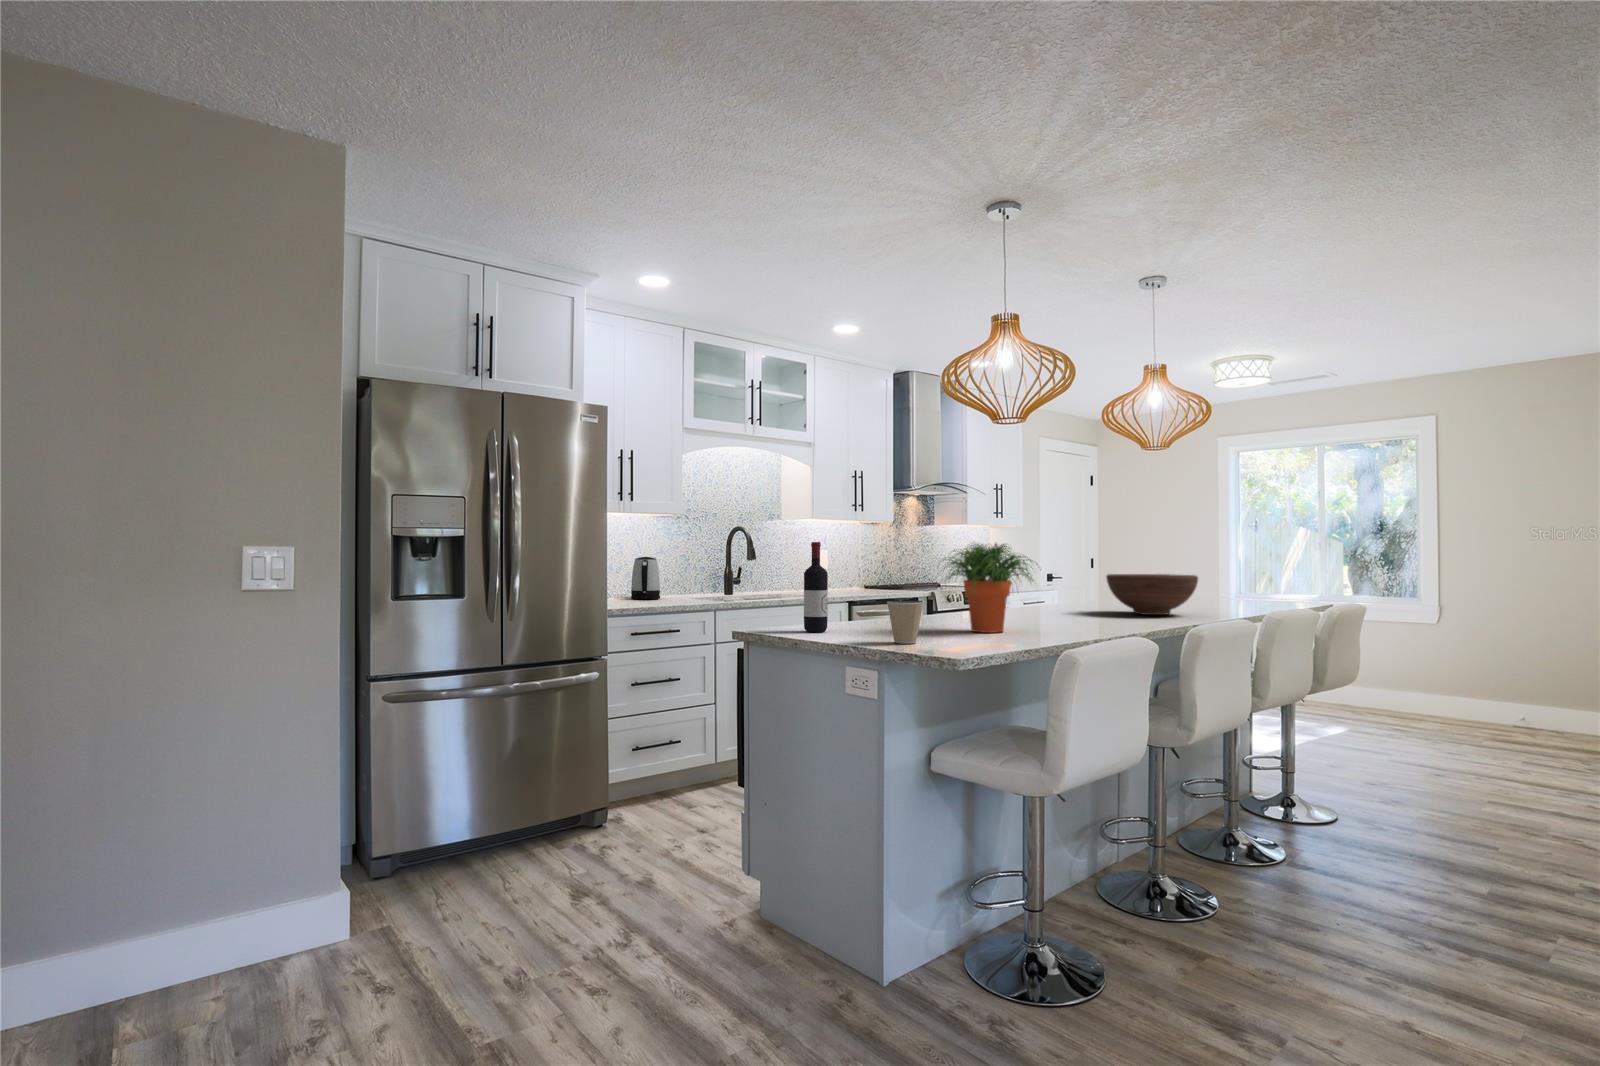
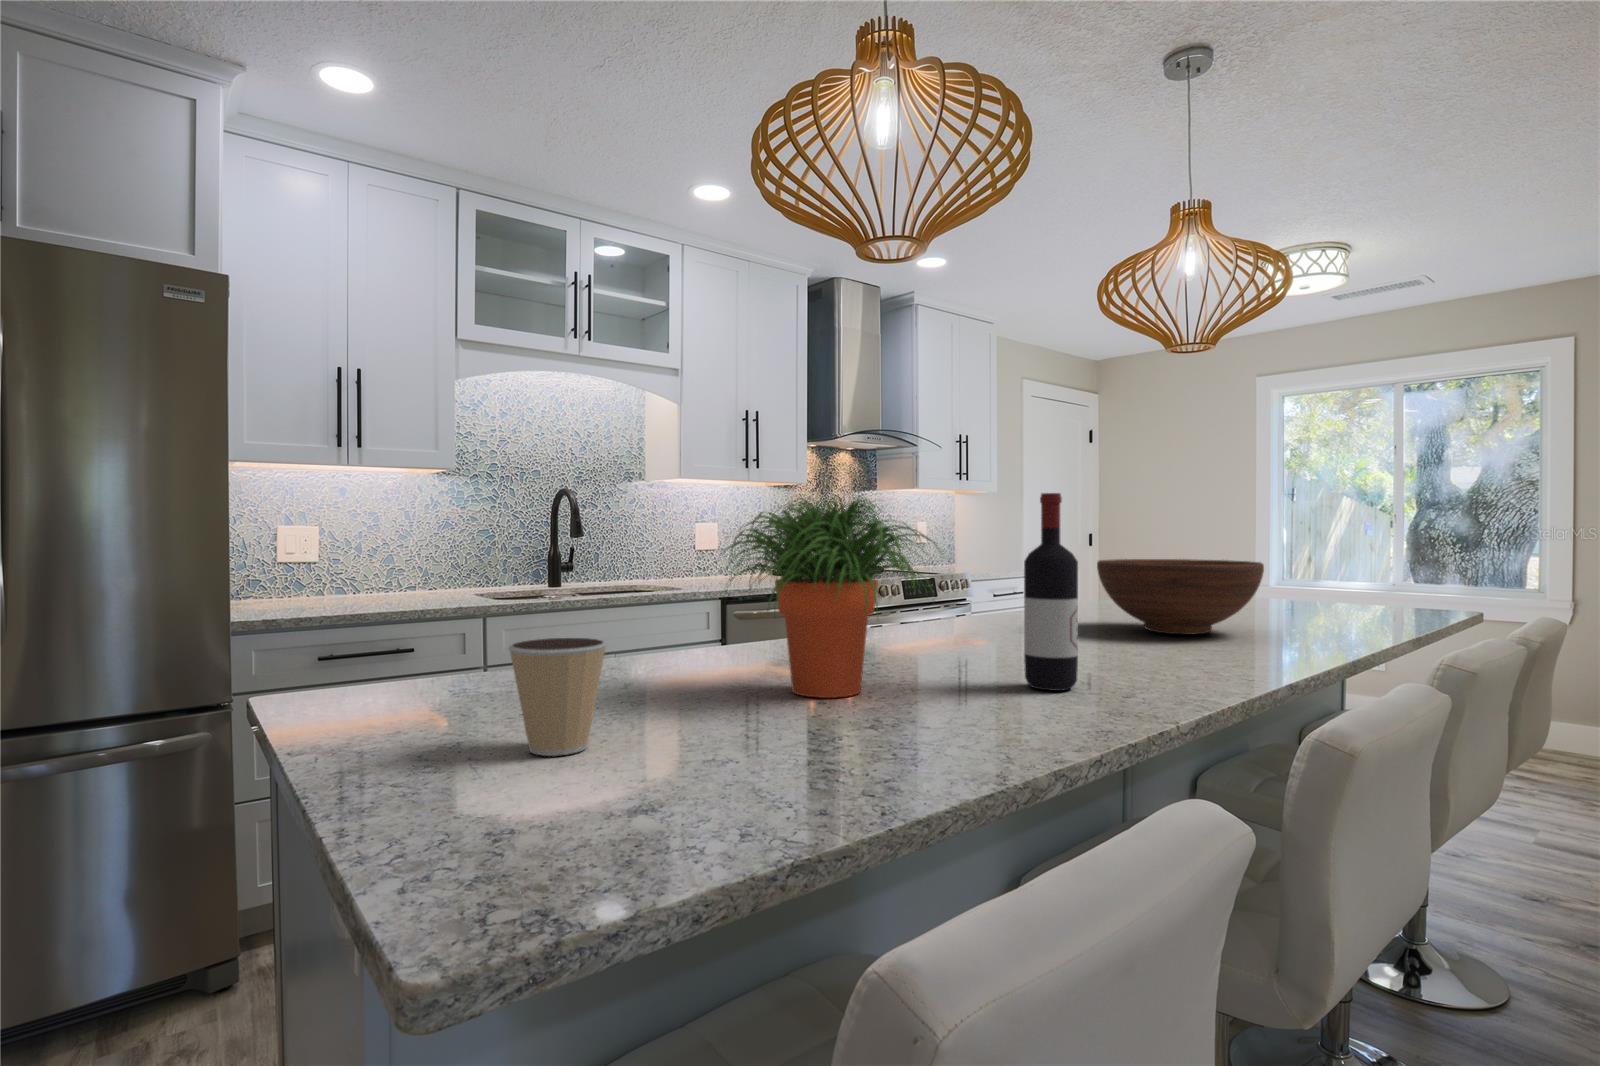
wine bottle: present [804,542,828,632] -> present [1024,493,1078,691]
kettle: present [631,557,660,599] -> none [367,534,417,599]

